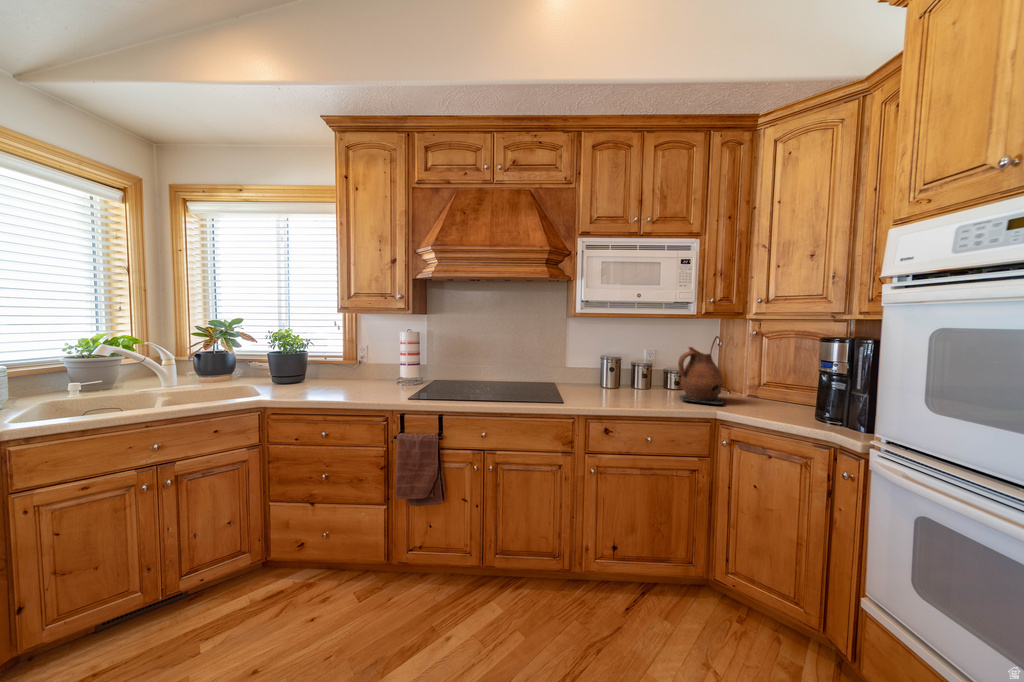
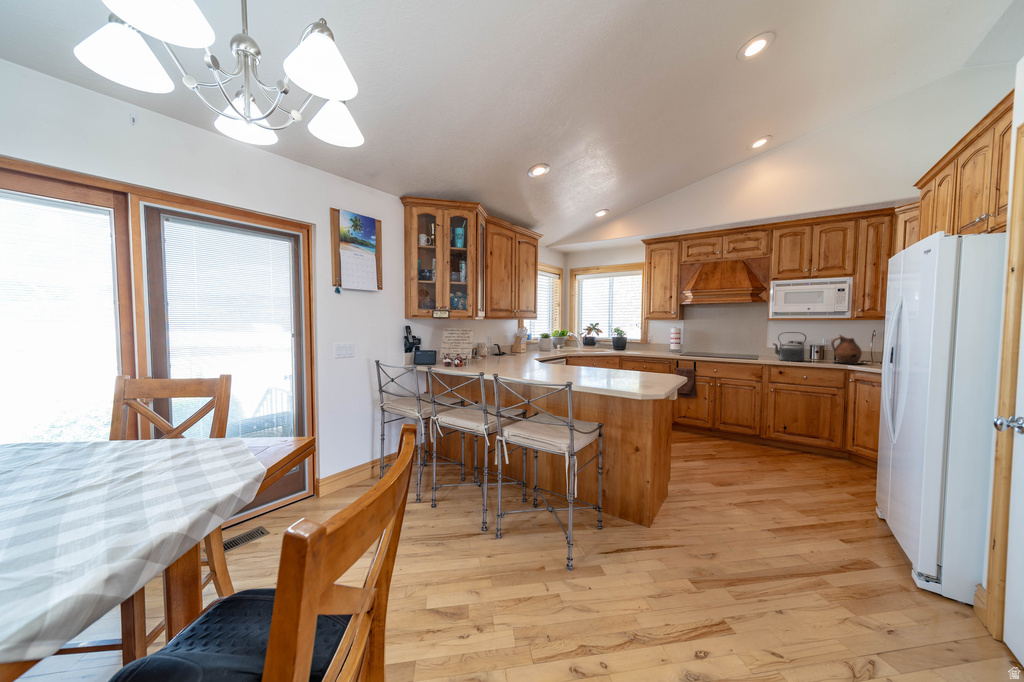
kettle: none [588,342,639,402] -> present [773,332,806,361]

